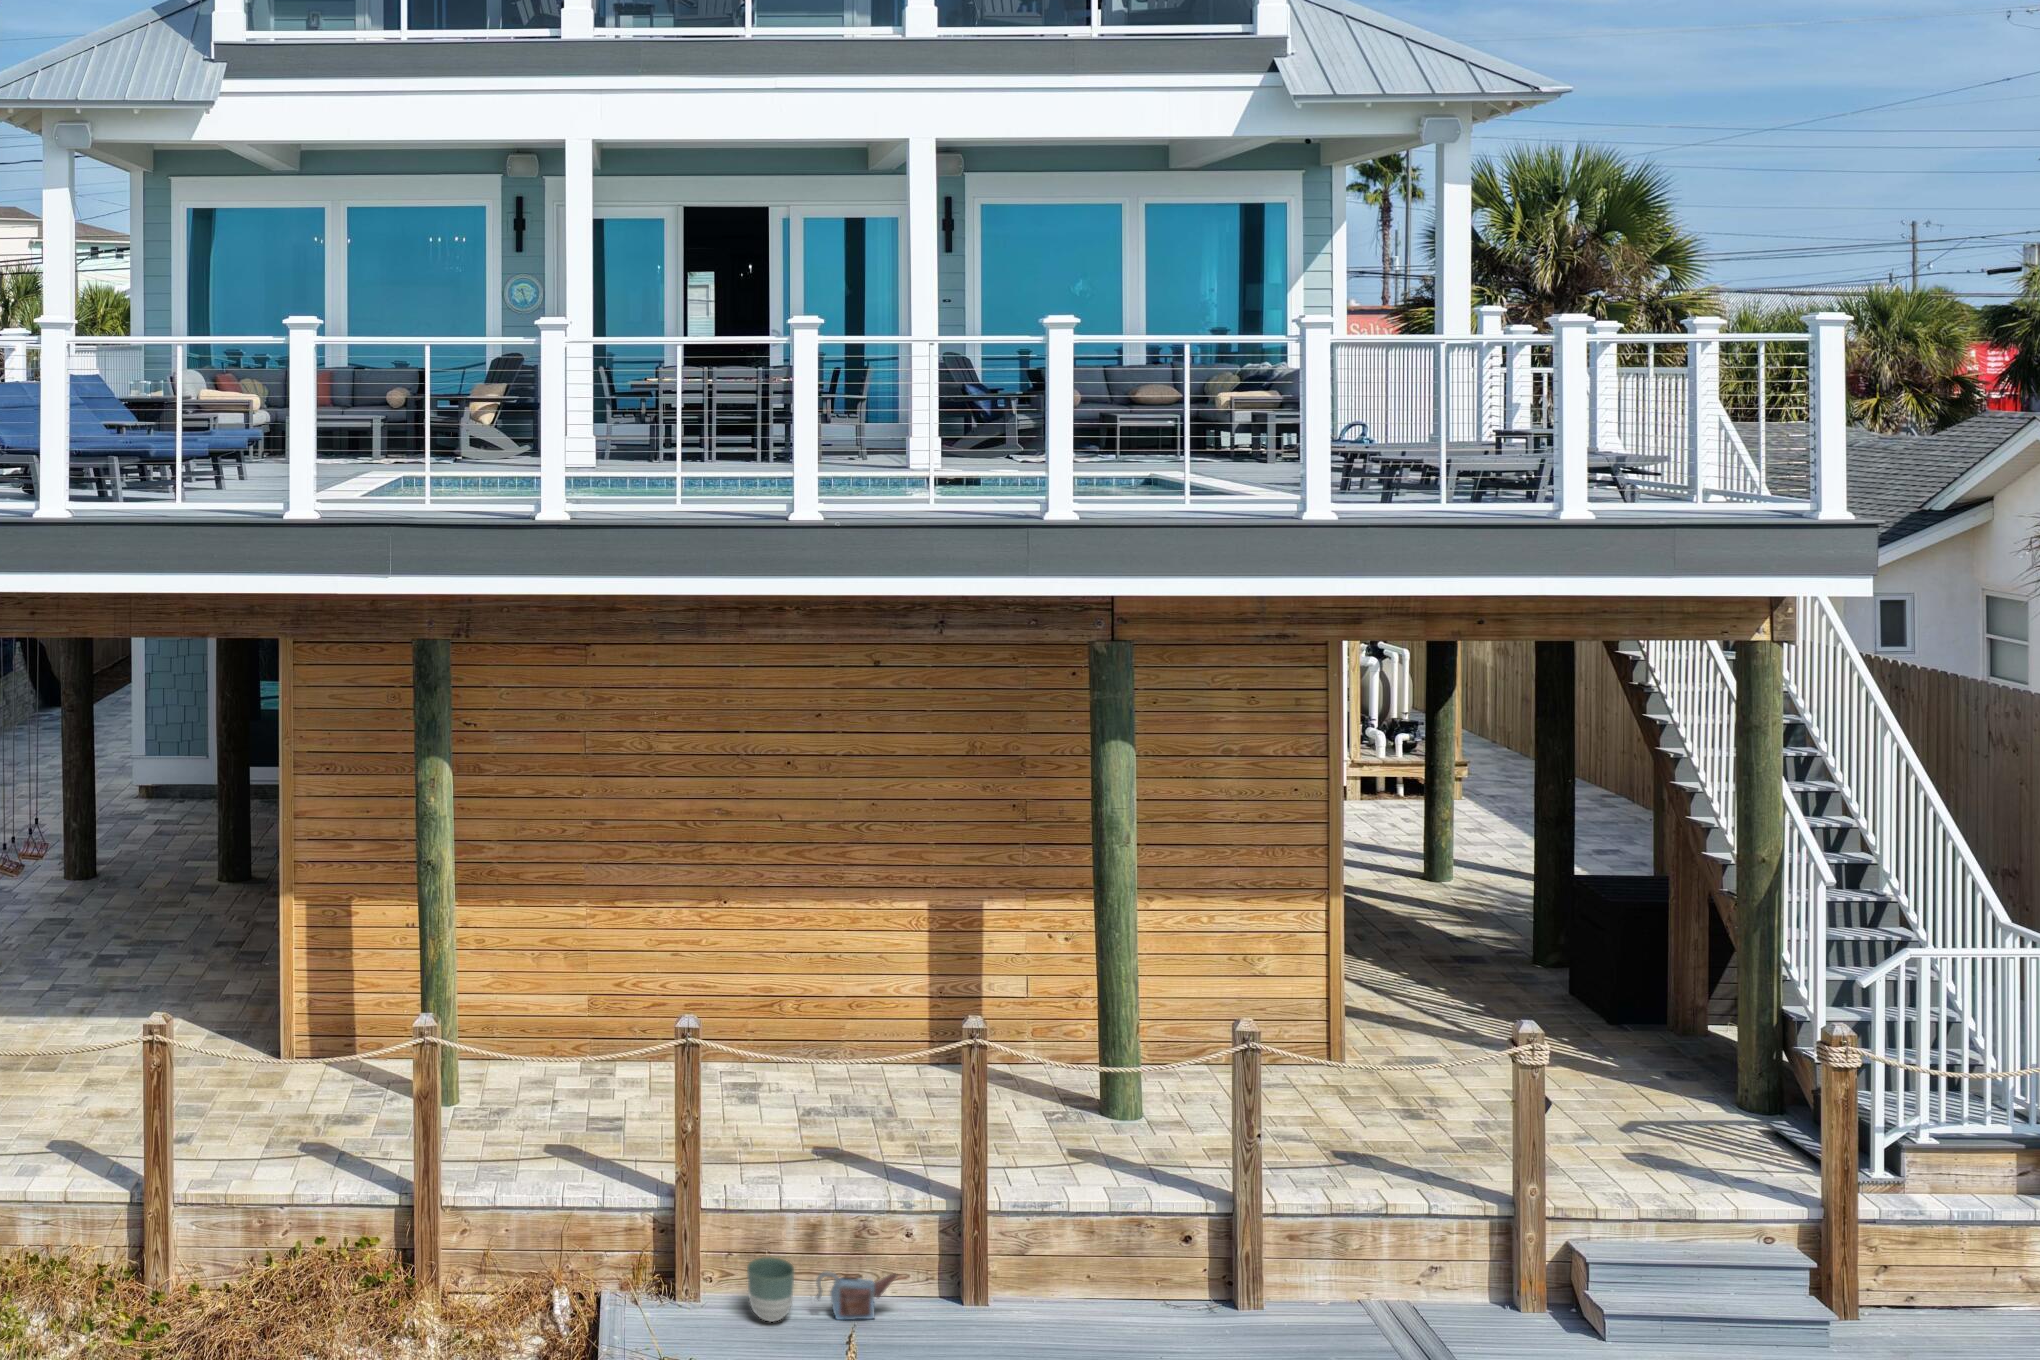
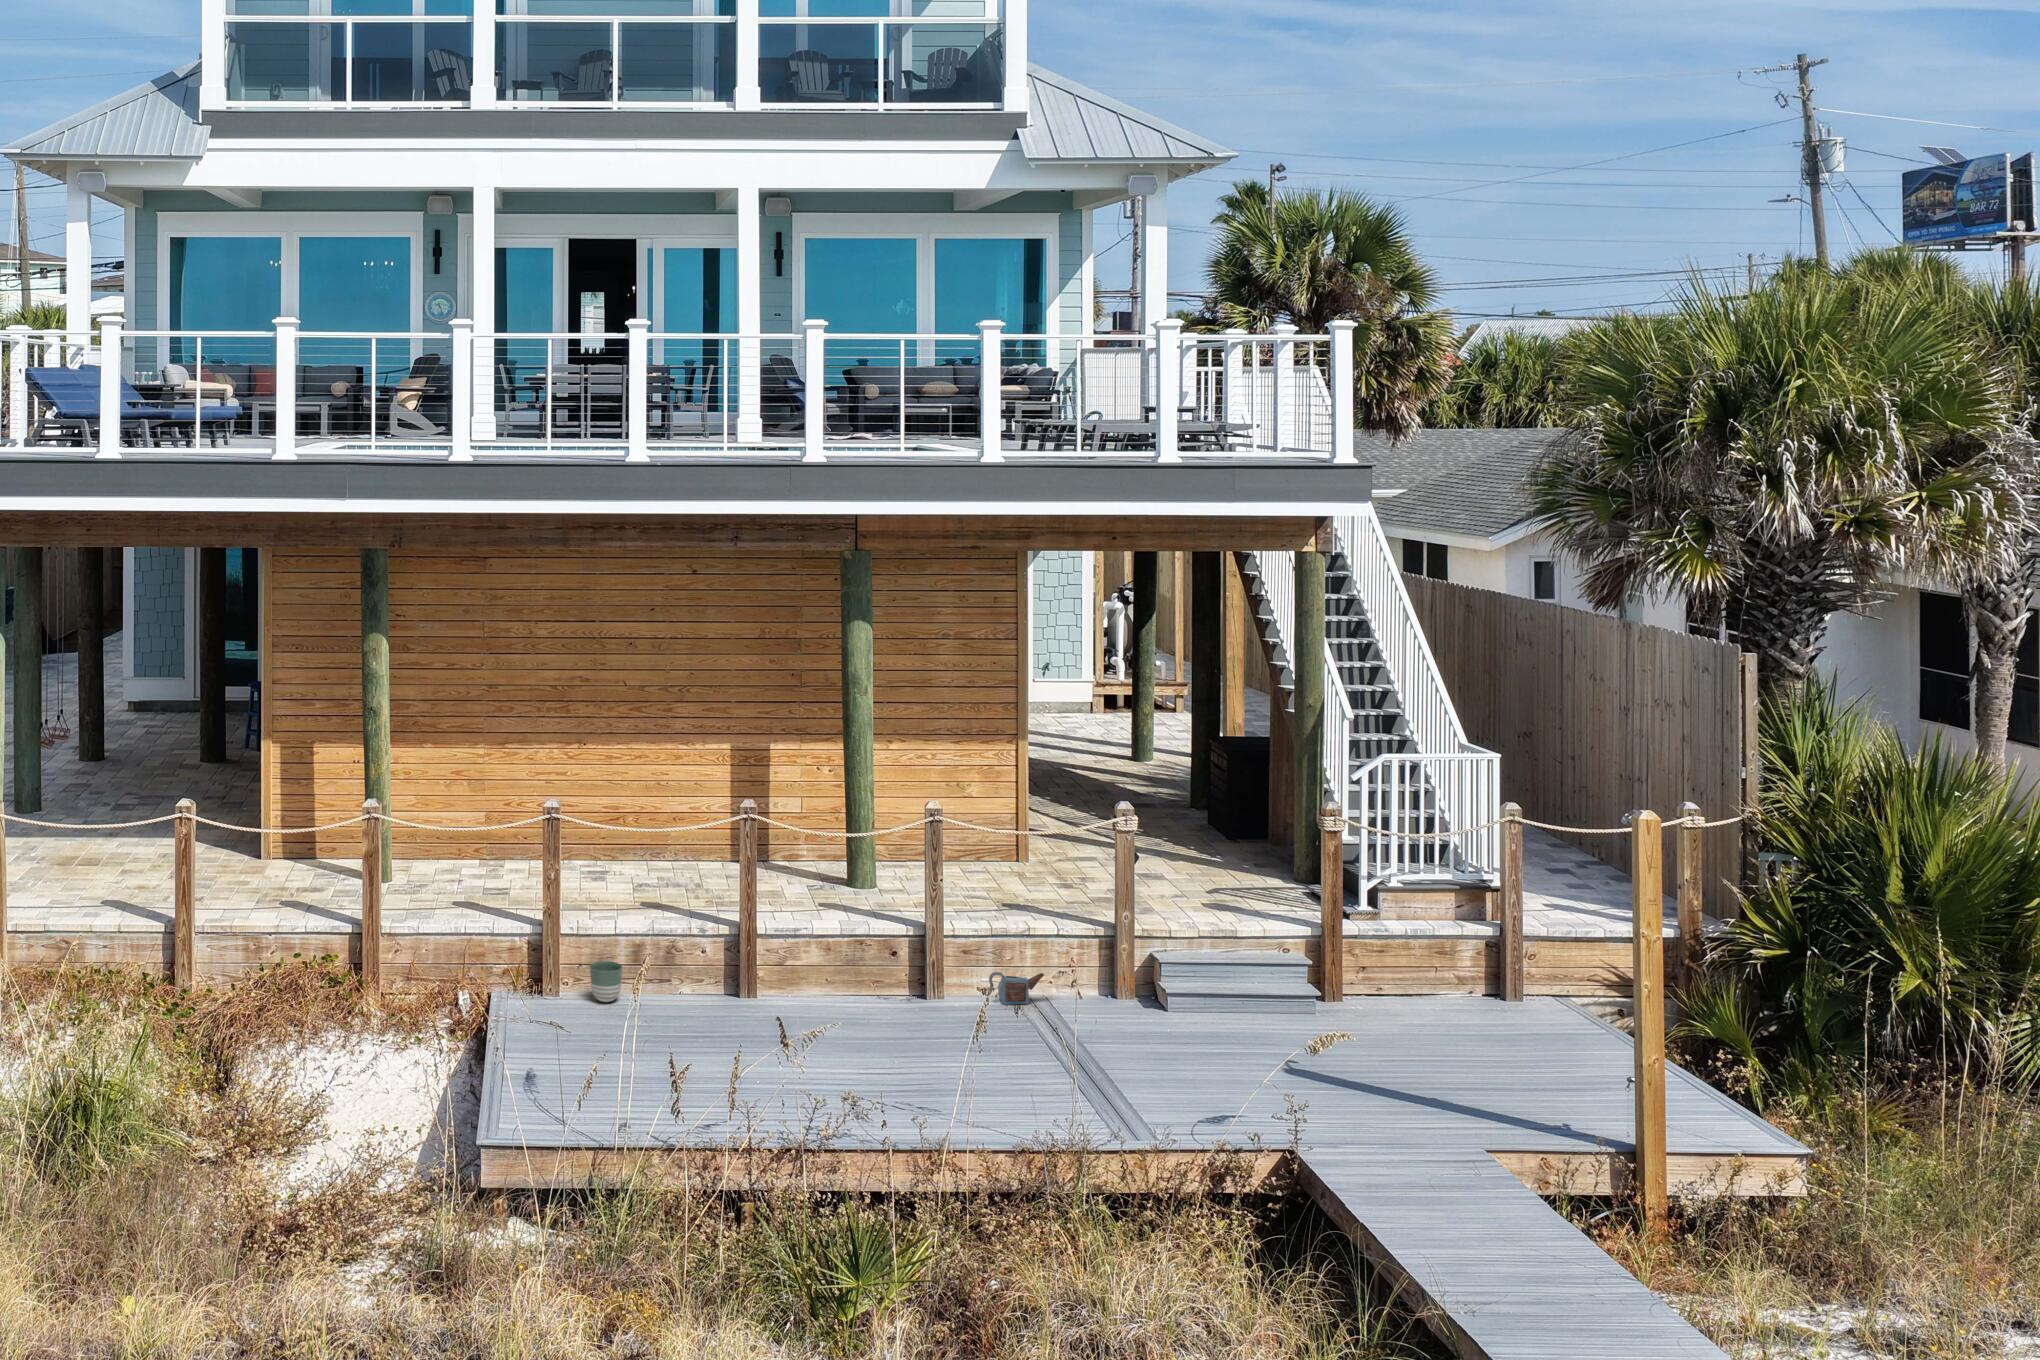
watering can: present [816,1271,897,1320] -> present [988,972,1044,1004]

